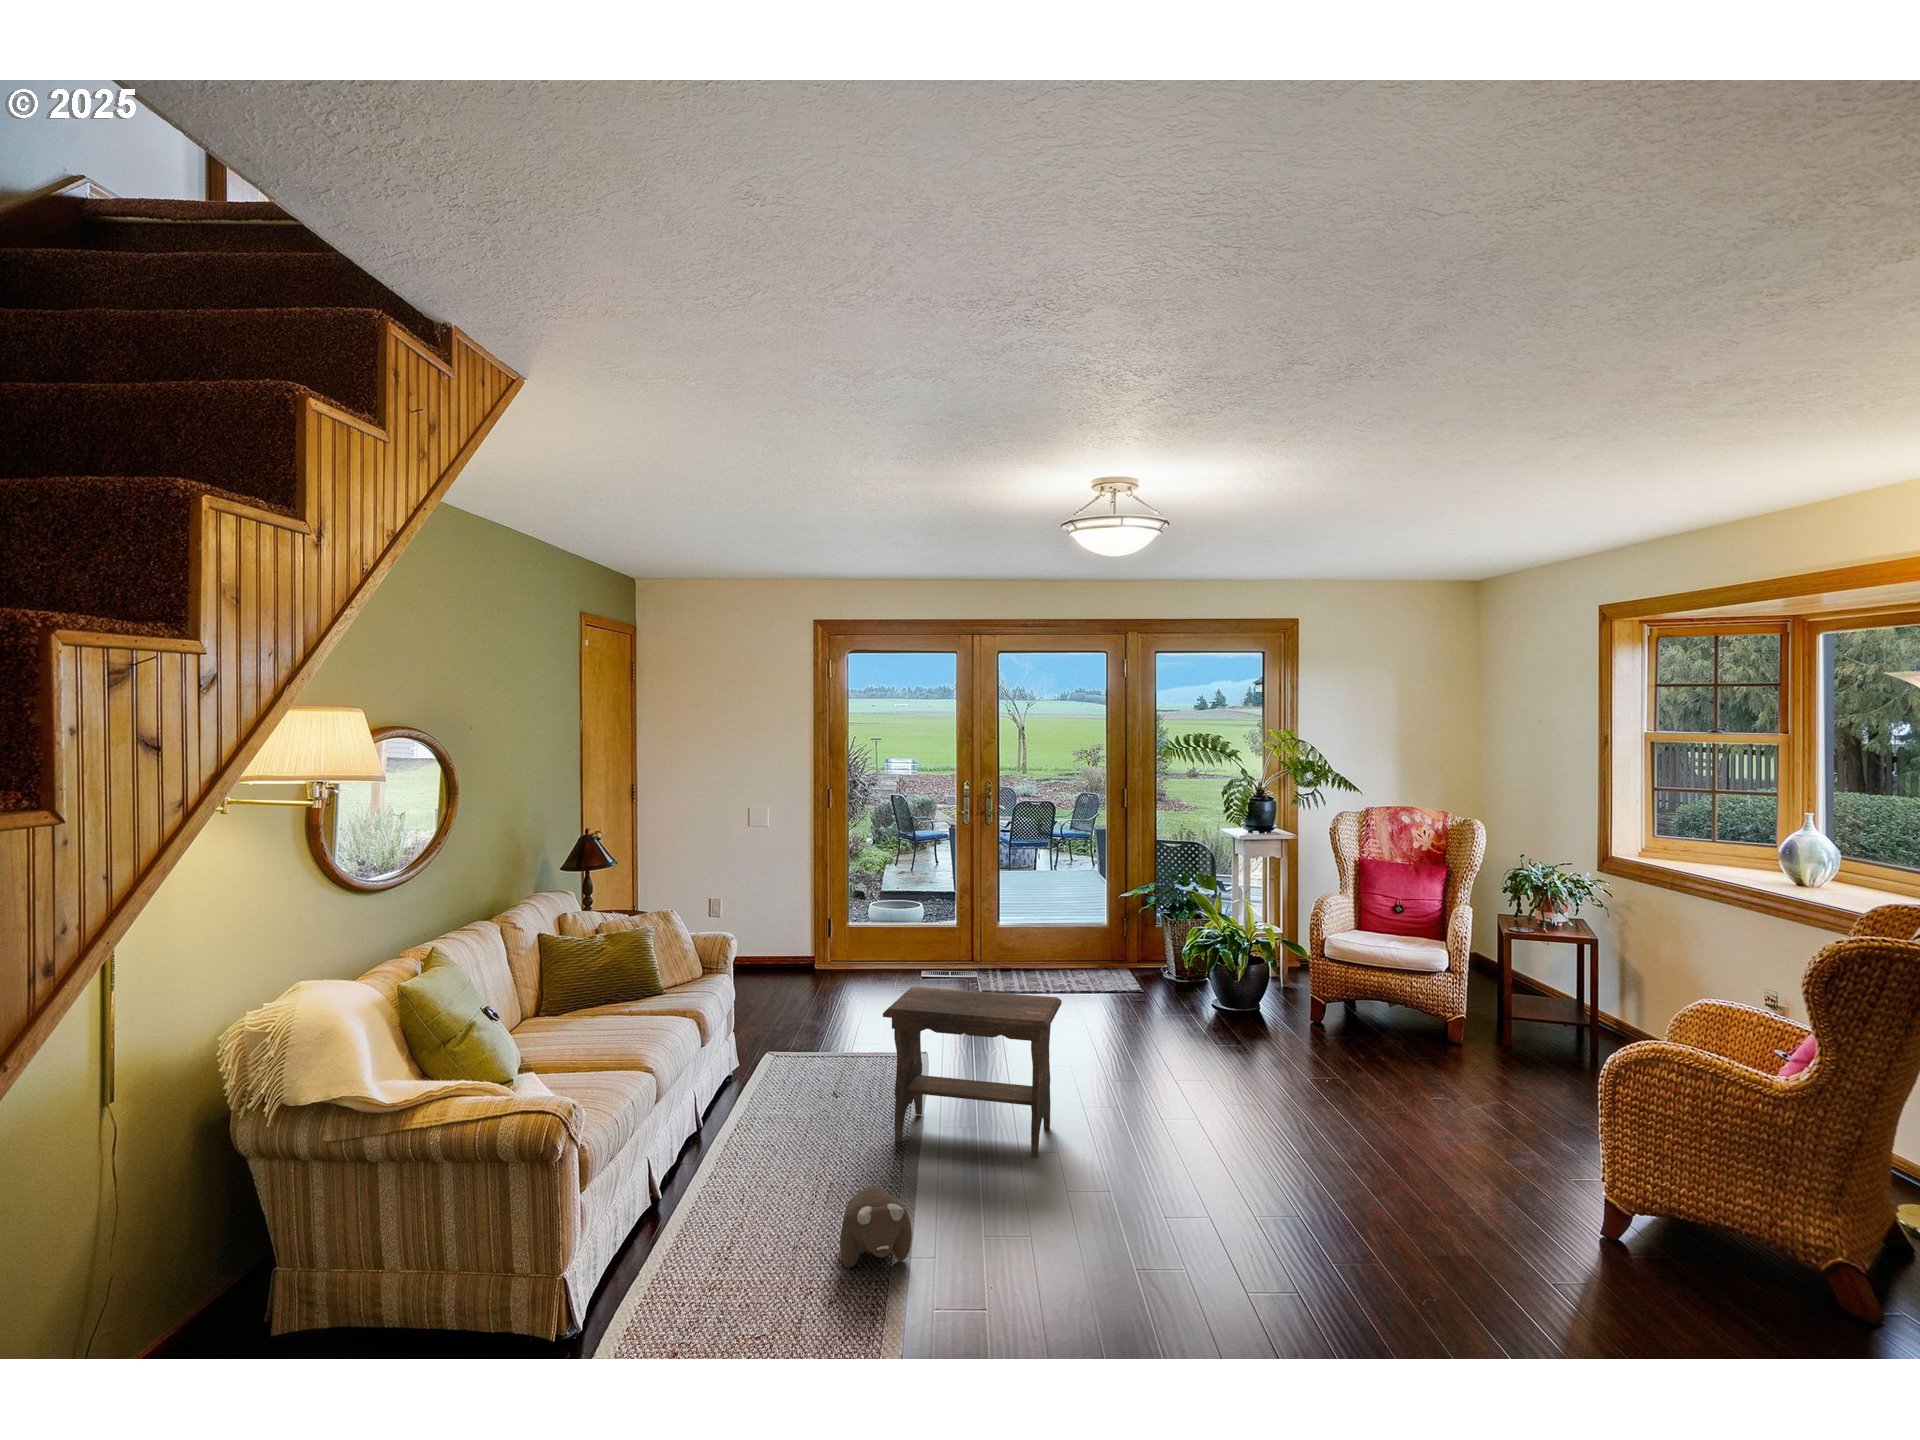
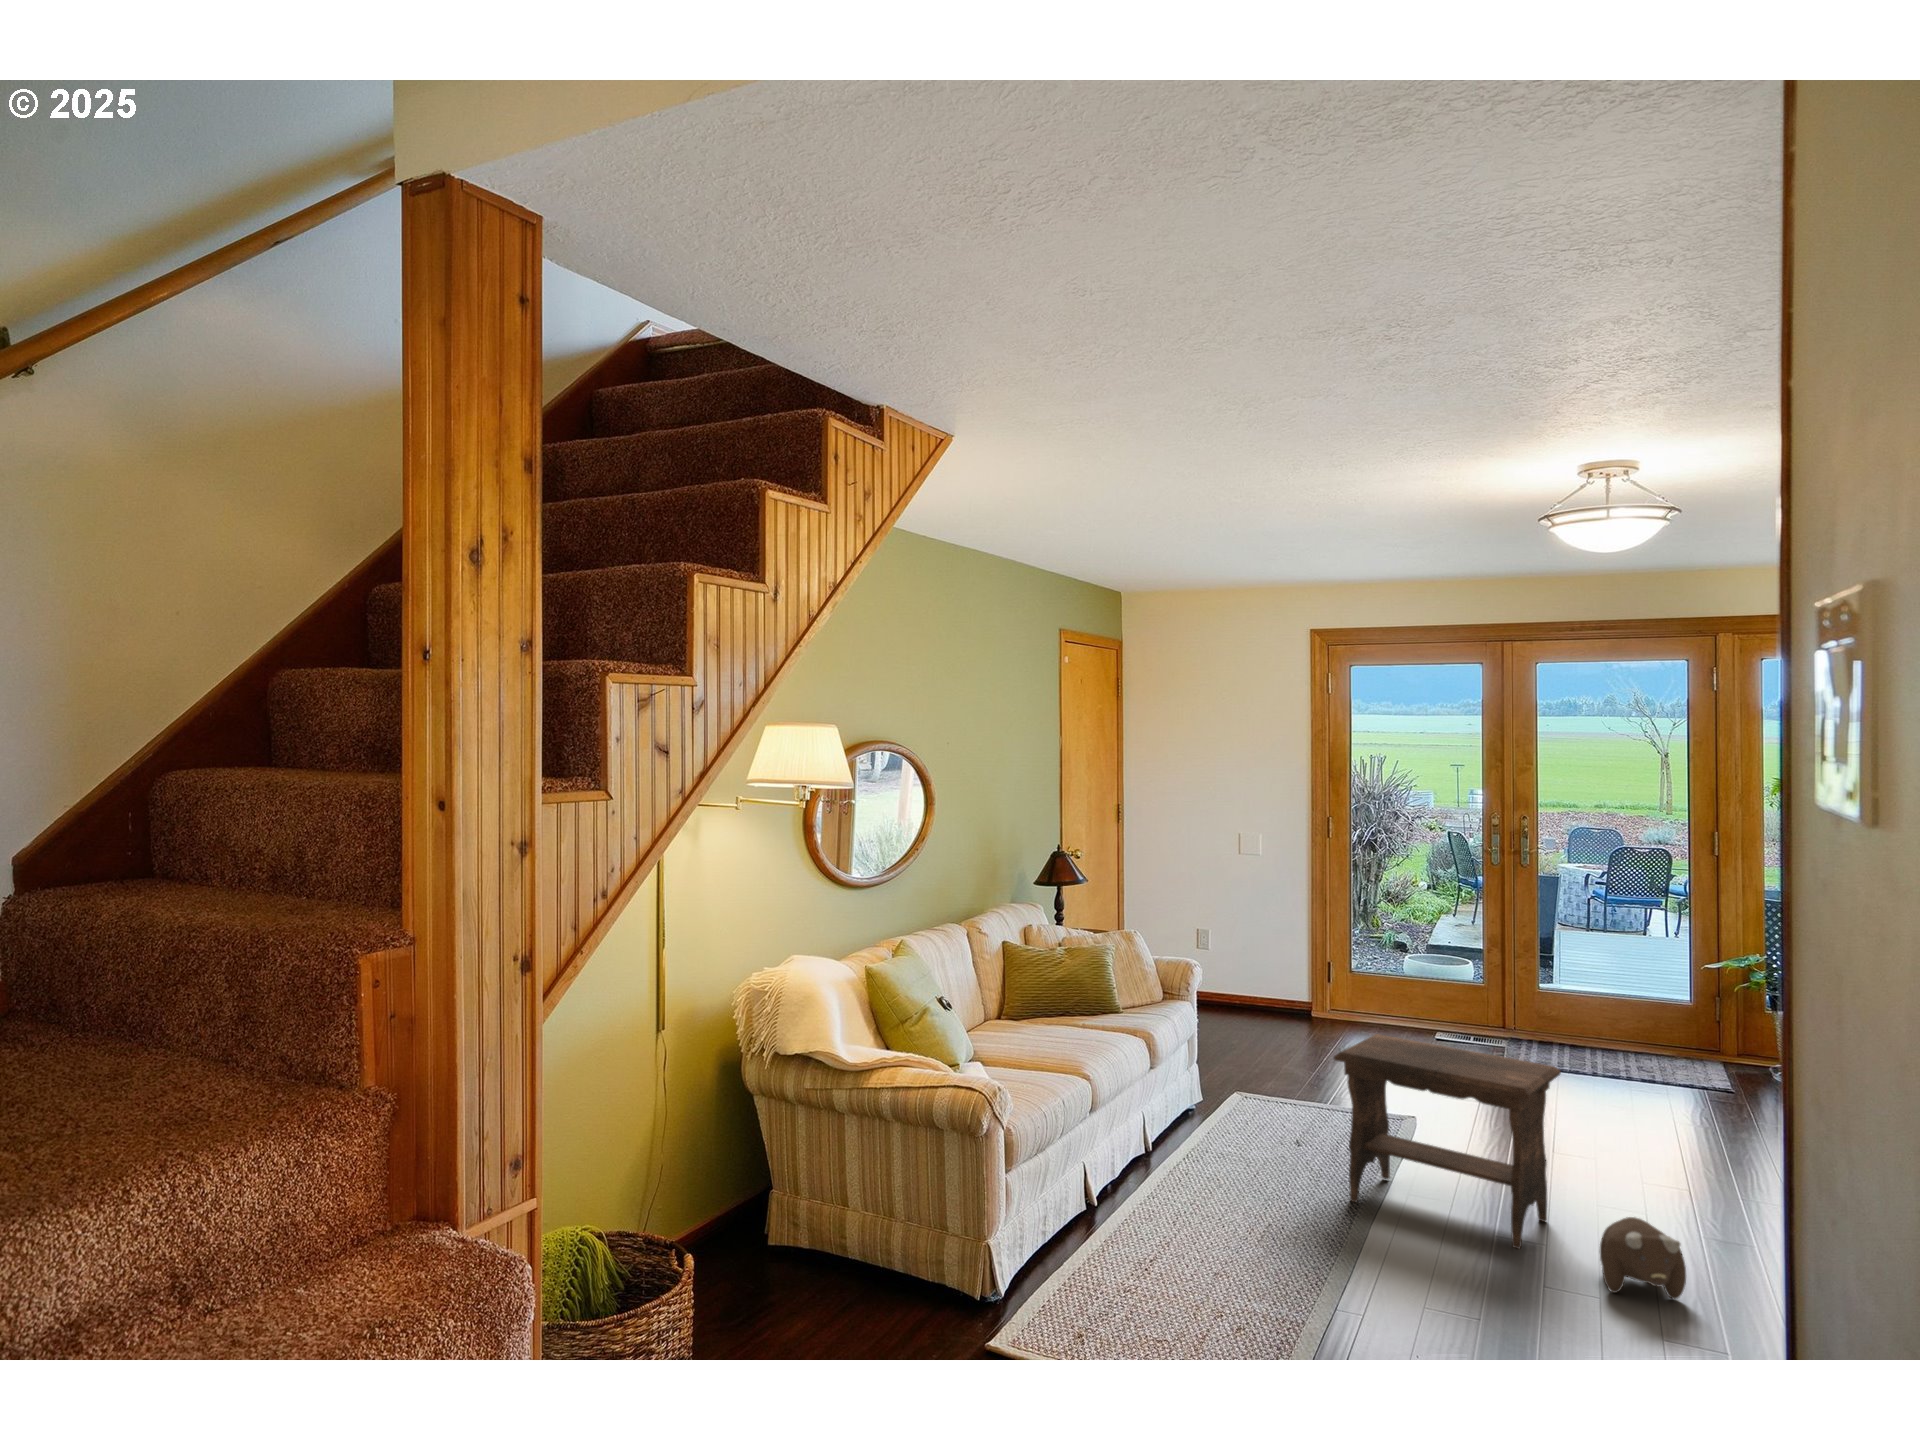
plush toy: present [840,1187,912,1268] -> present [1600,1217,1686,1299]

